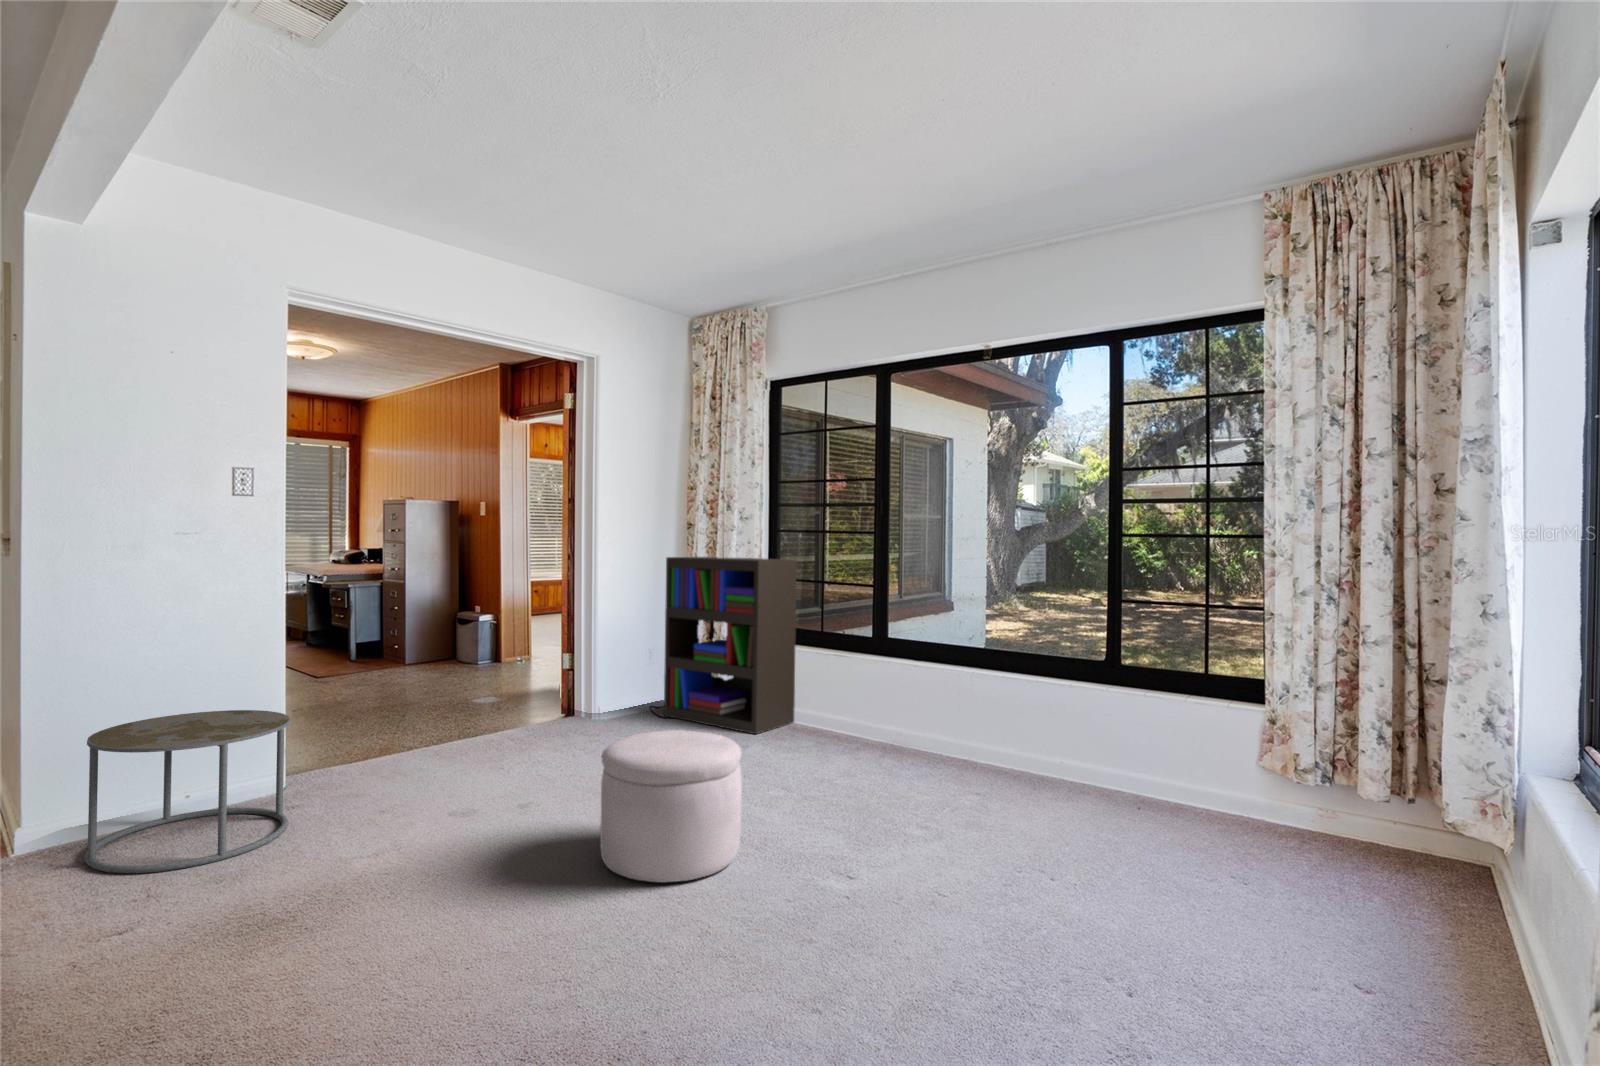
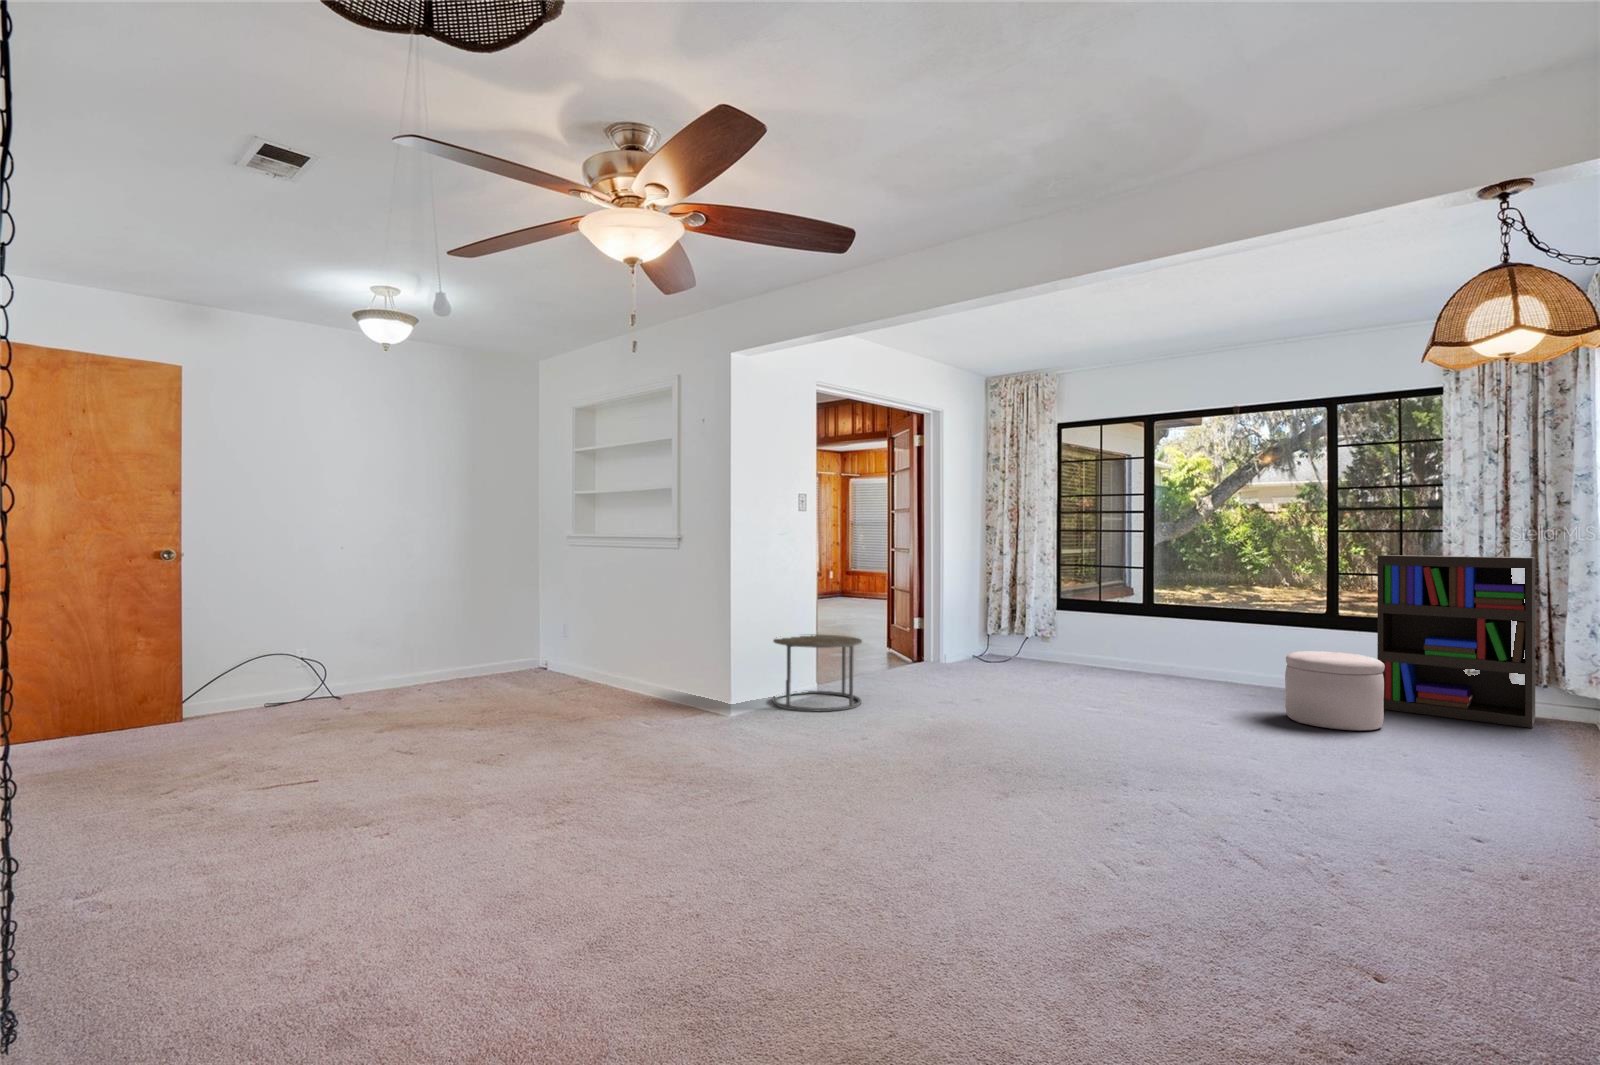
bookshelf: present [664,557,797,734] -> present [1377,555,1535,728]
ottoman: present [600,730,742,883] -> present [1285,651,1385,730]

